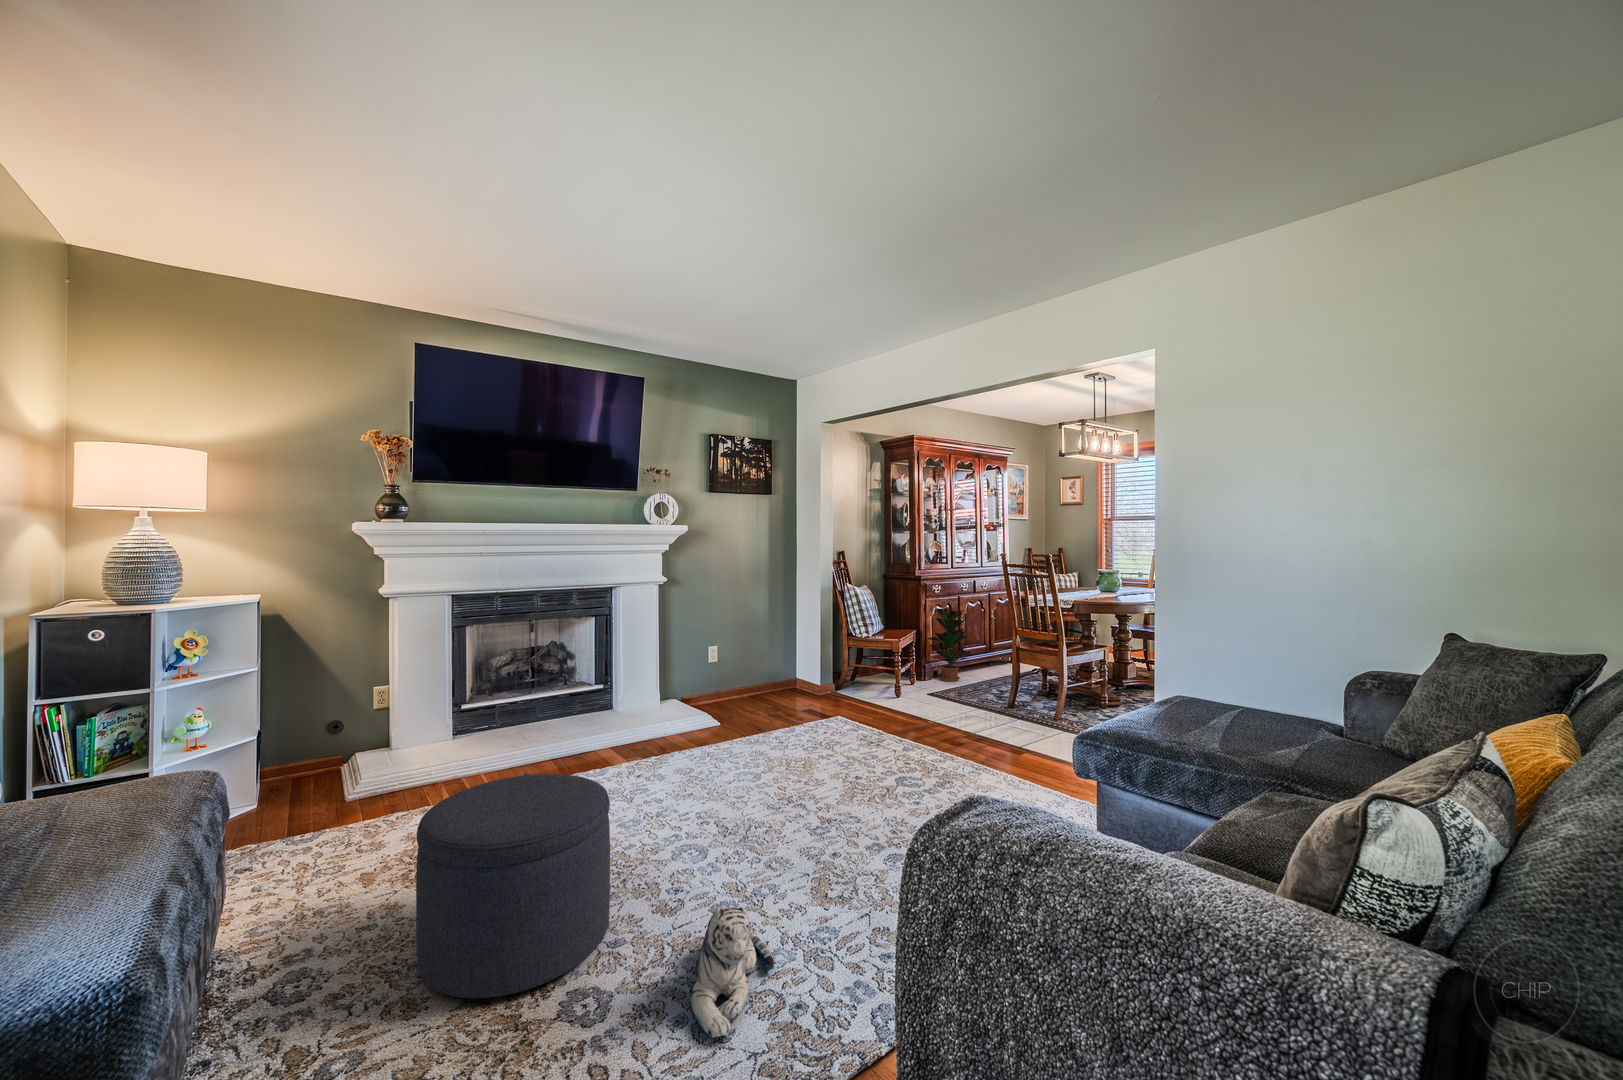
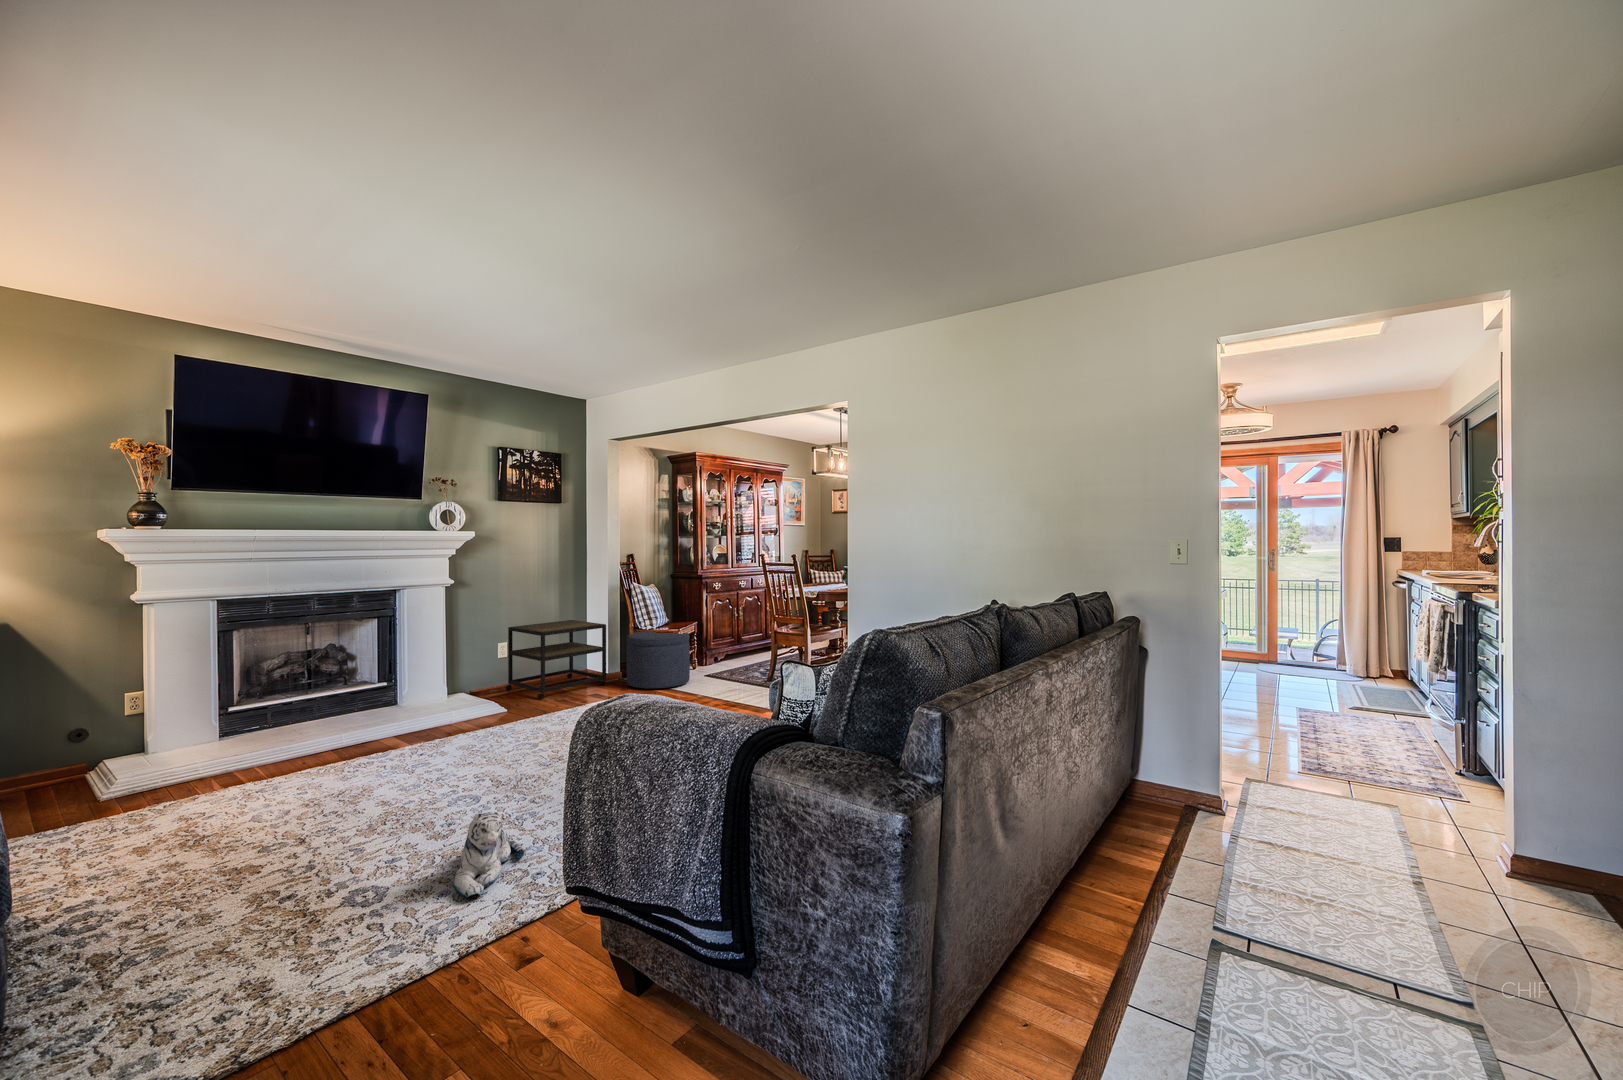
potted plant: present [928,608,971,682] -> none [709,602,746,665]
side table: none [716,623,820,713] -> present [506,620,606,699]
ottoman: present [416,774,610,998] -> present [627,631,690,689]

